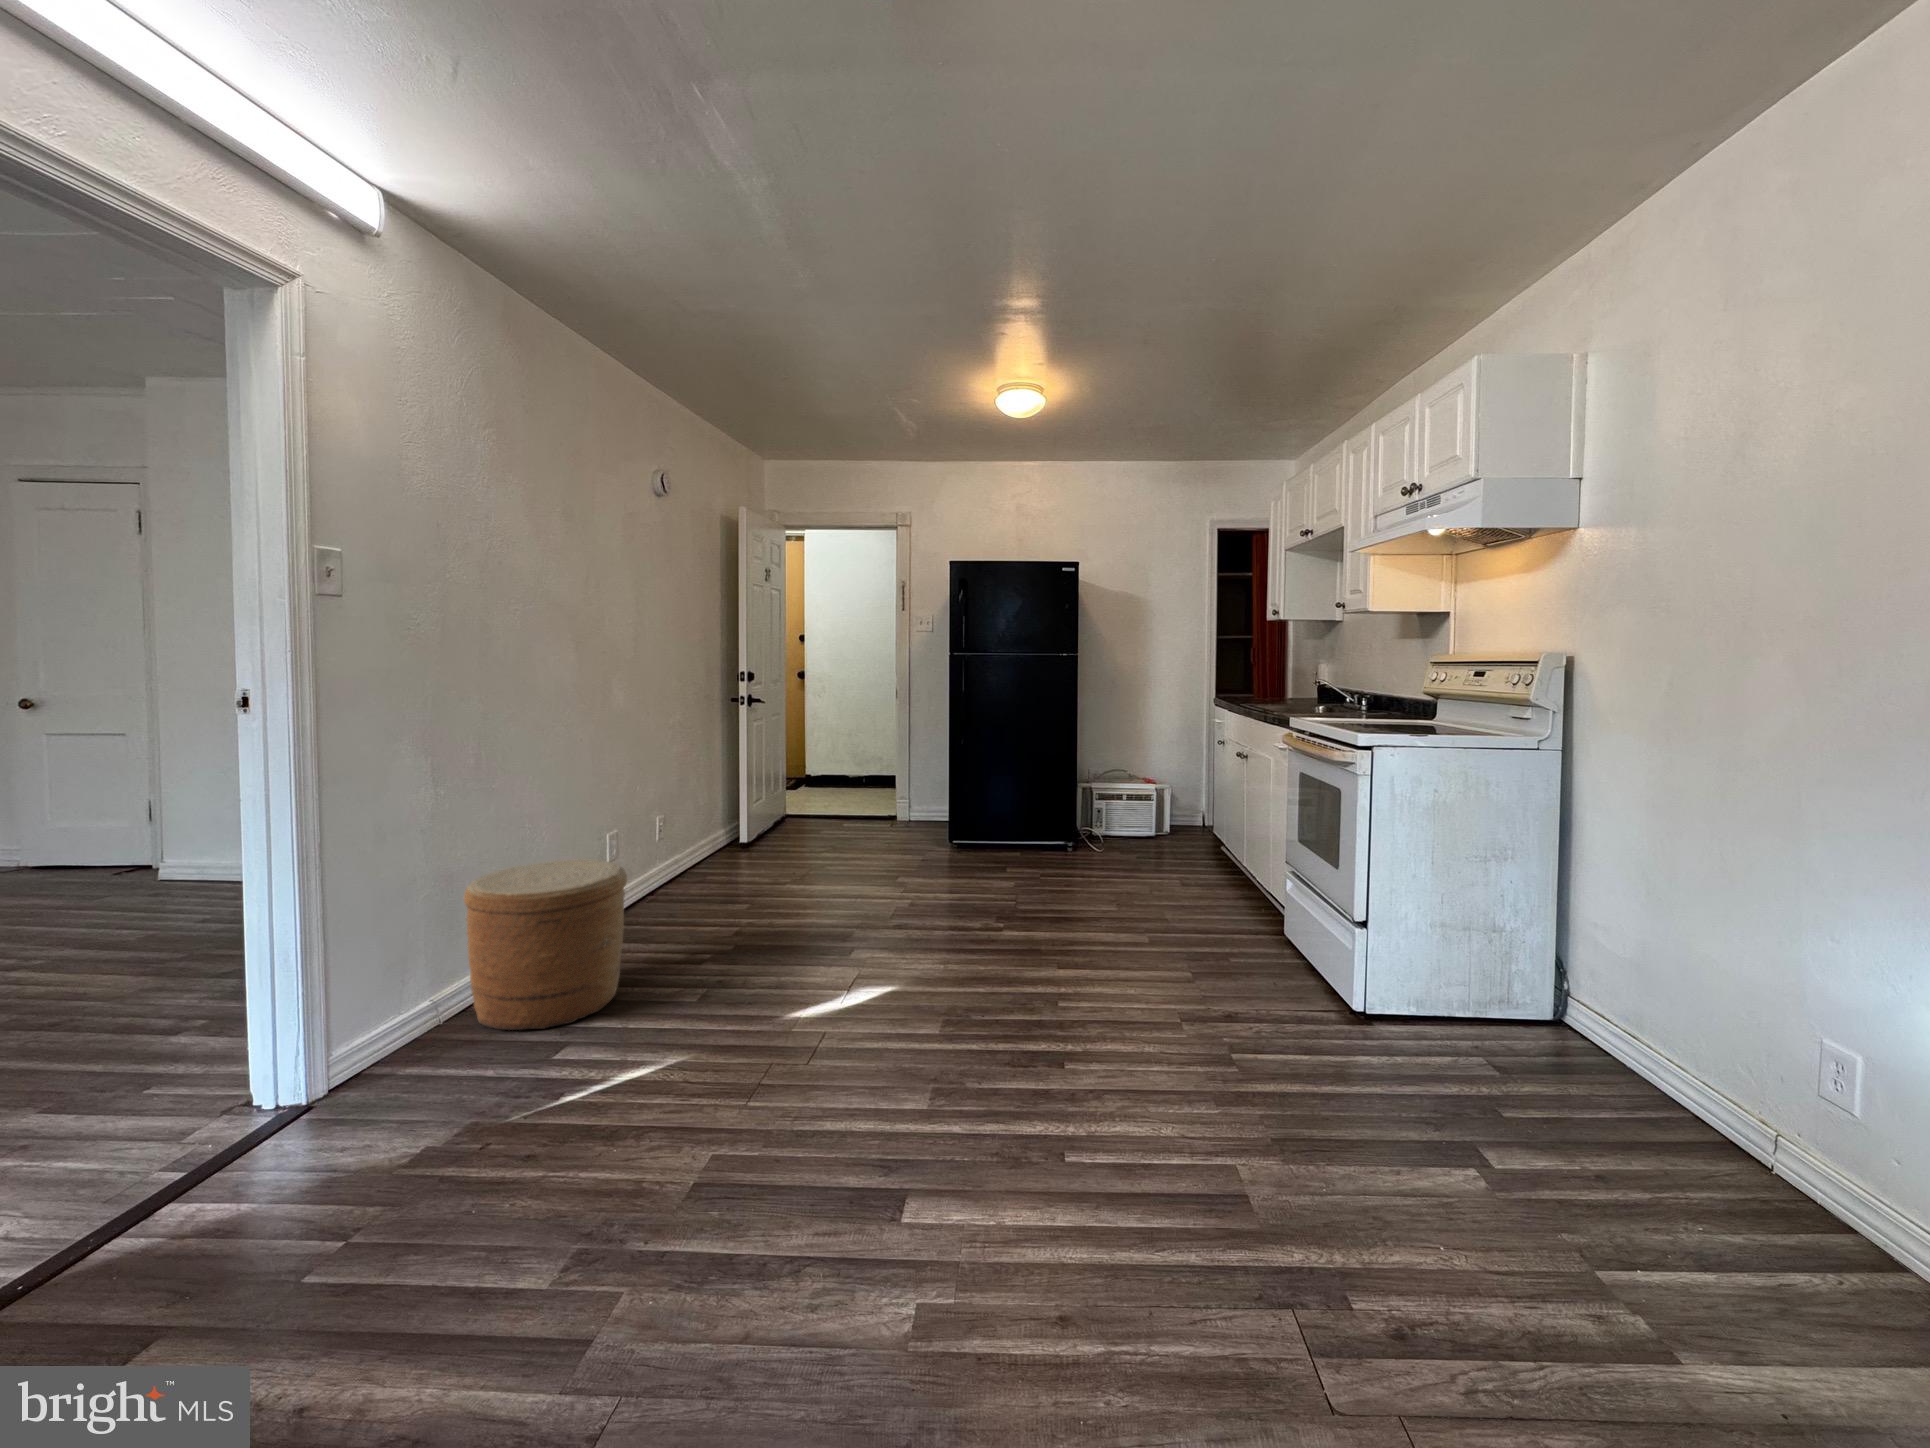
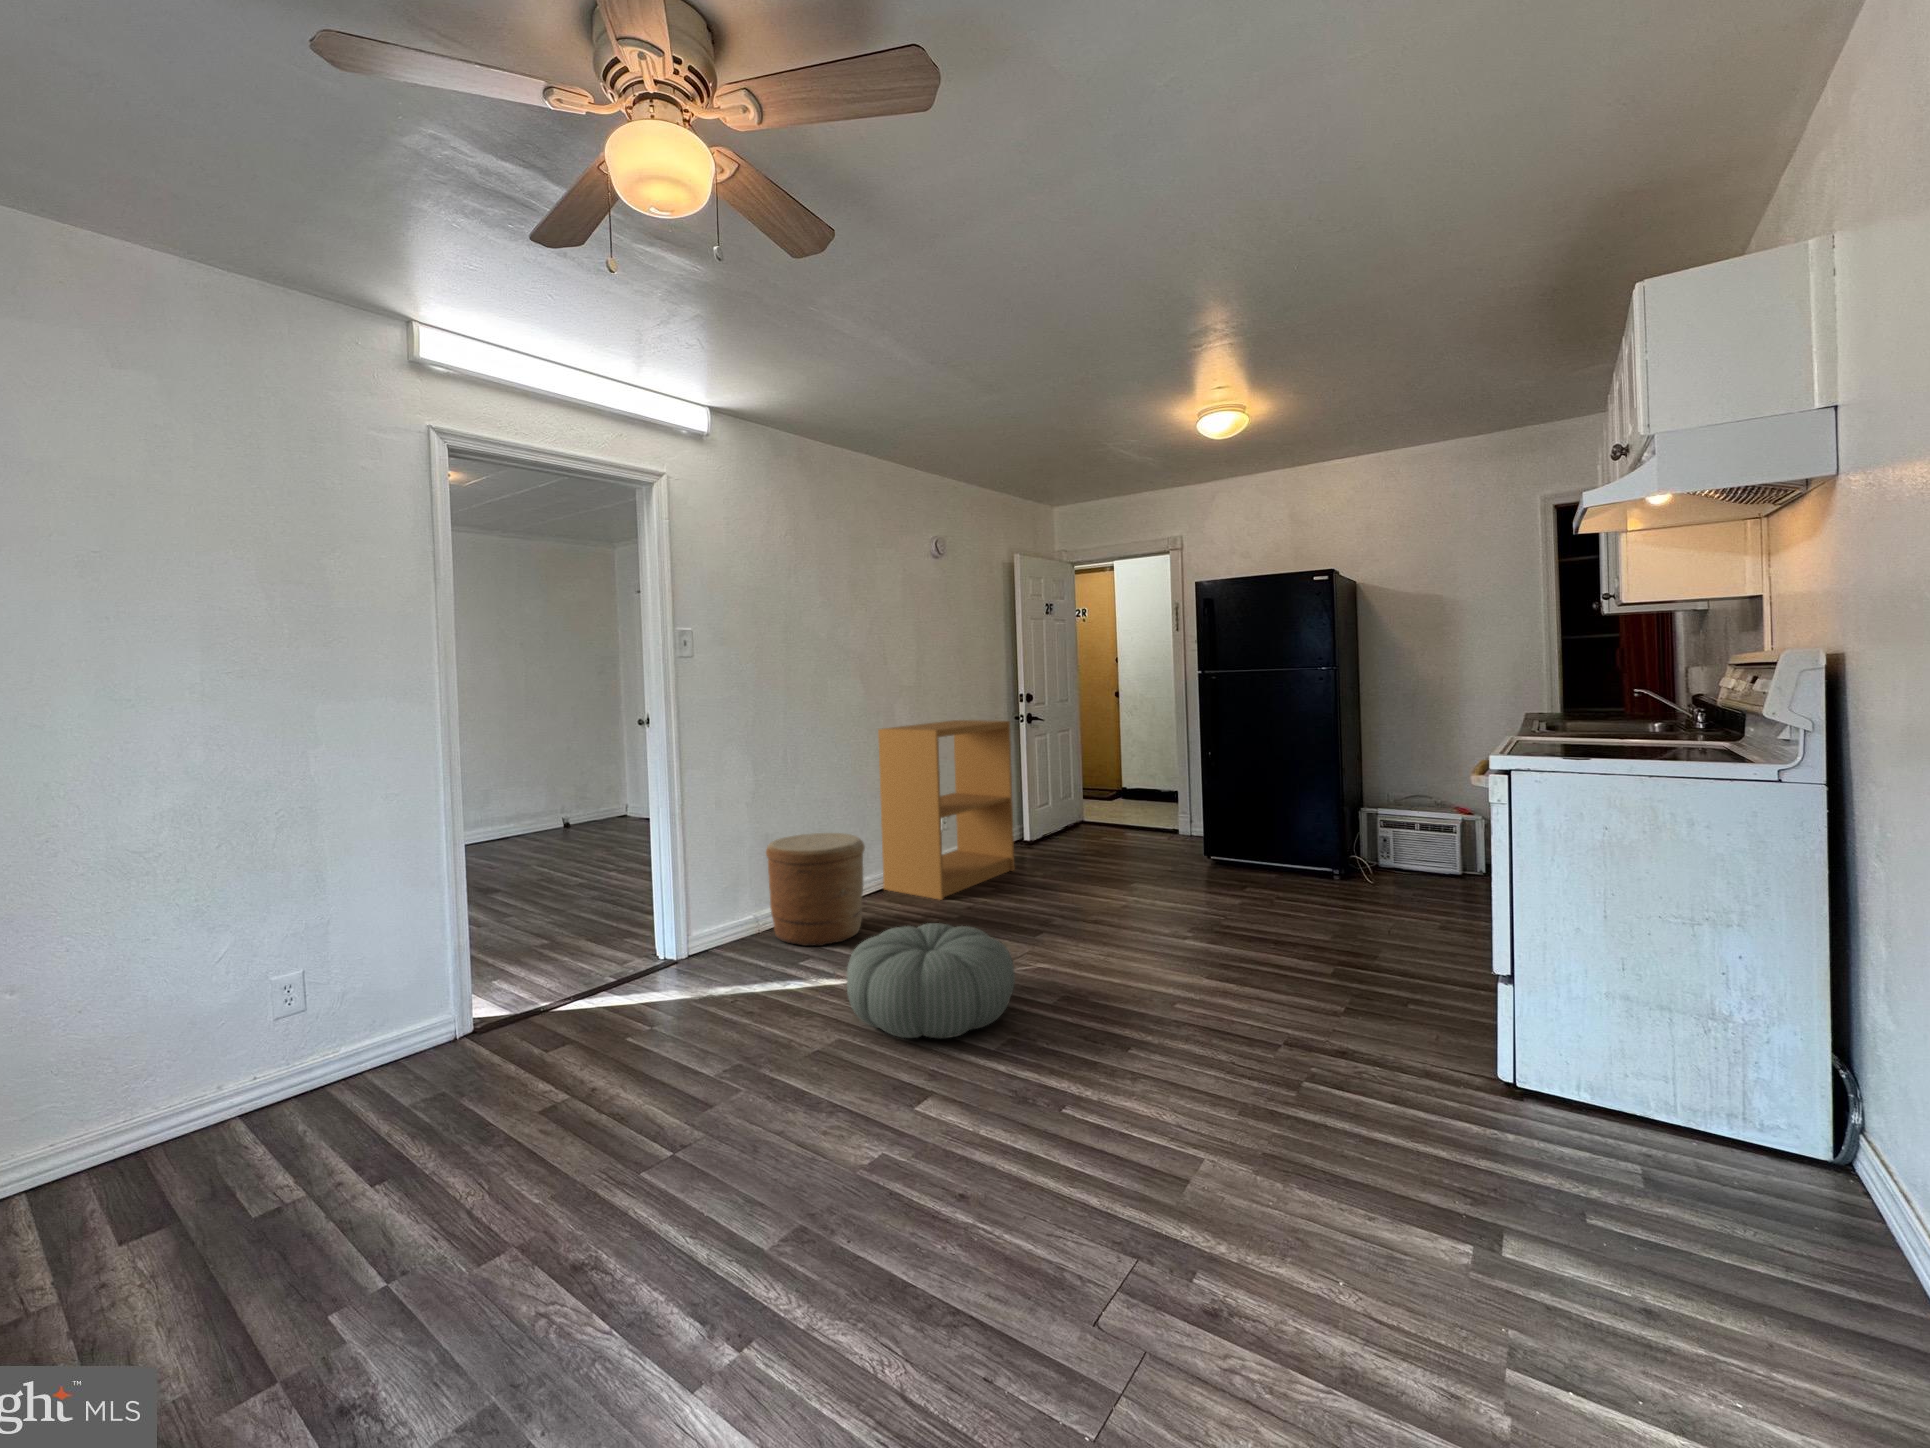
bookshelf: none [602,704,760,929] -> present [878,720,1015,900]
pouf: none [693,959,924,1127] -> present [847,923,1015,1038]

